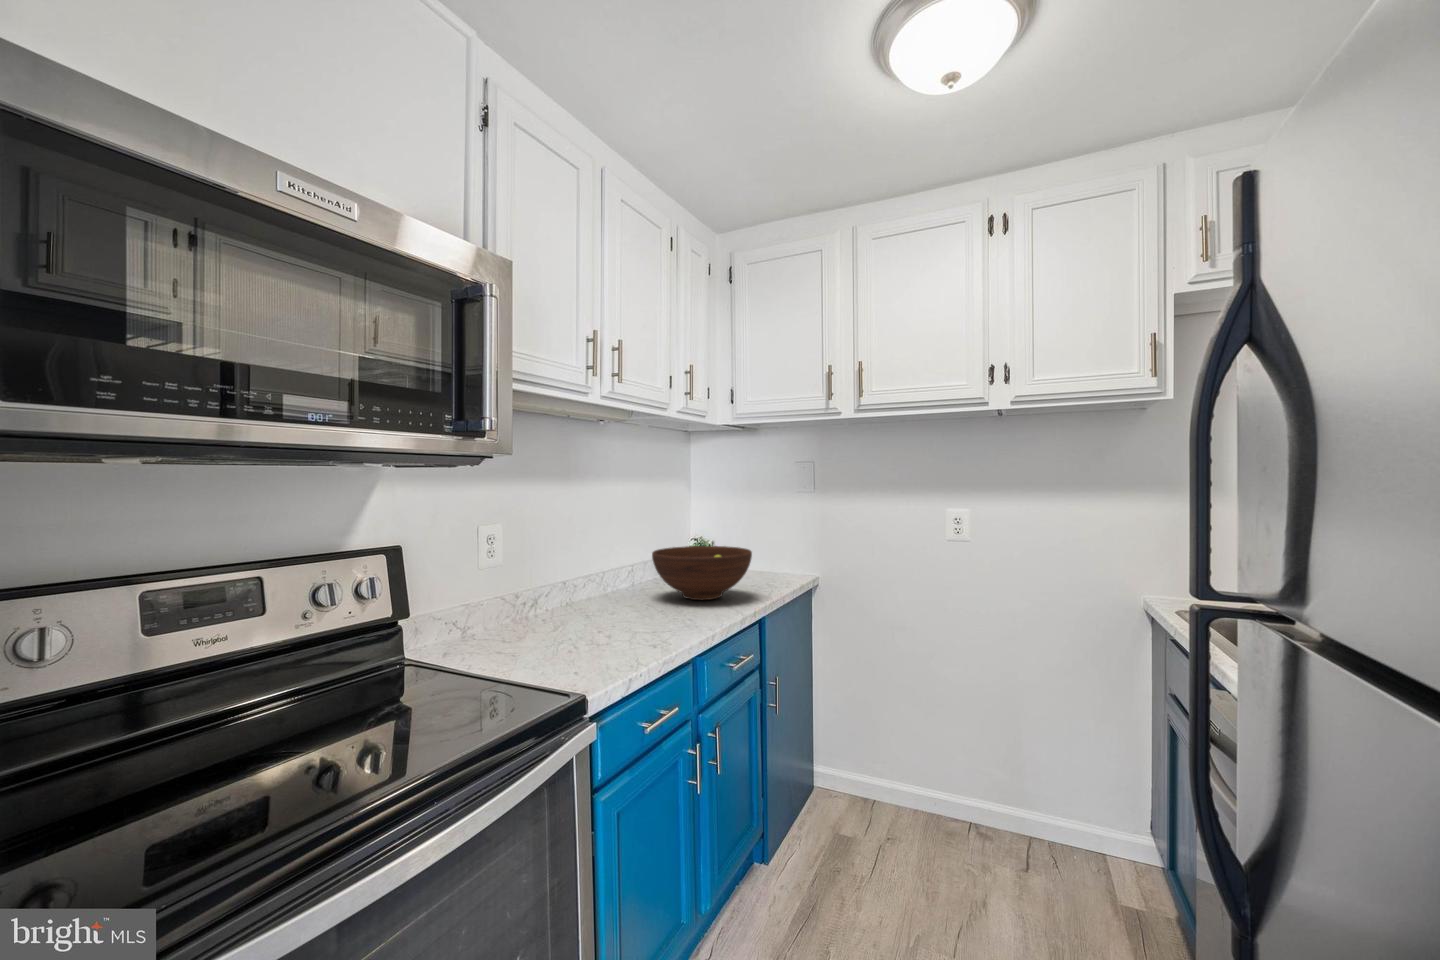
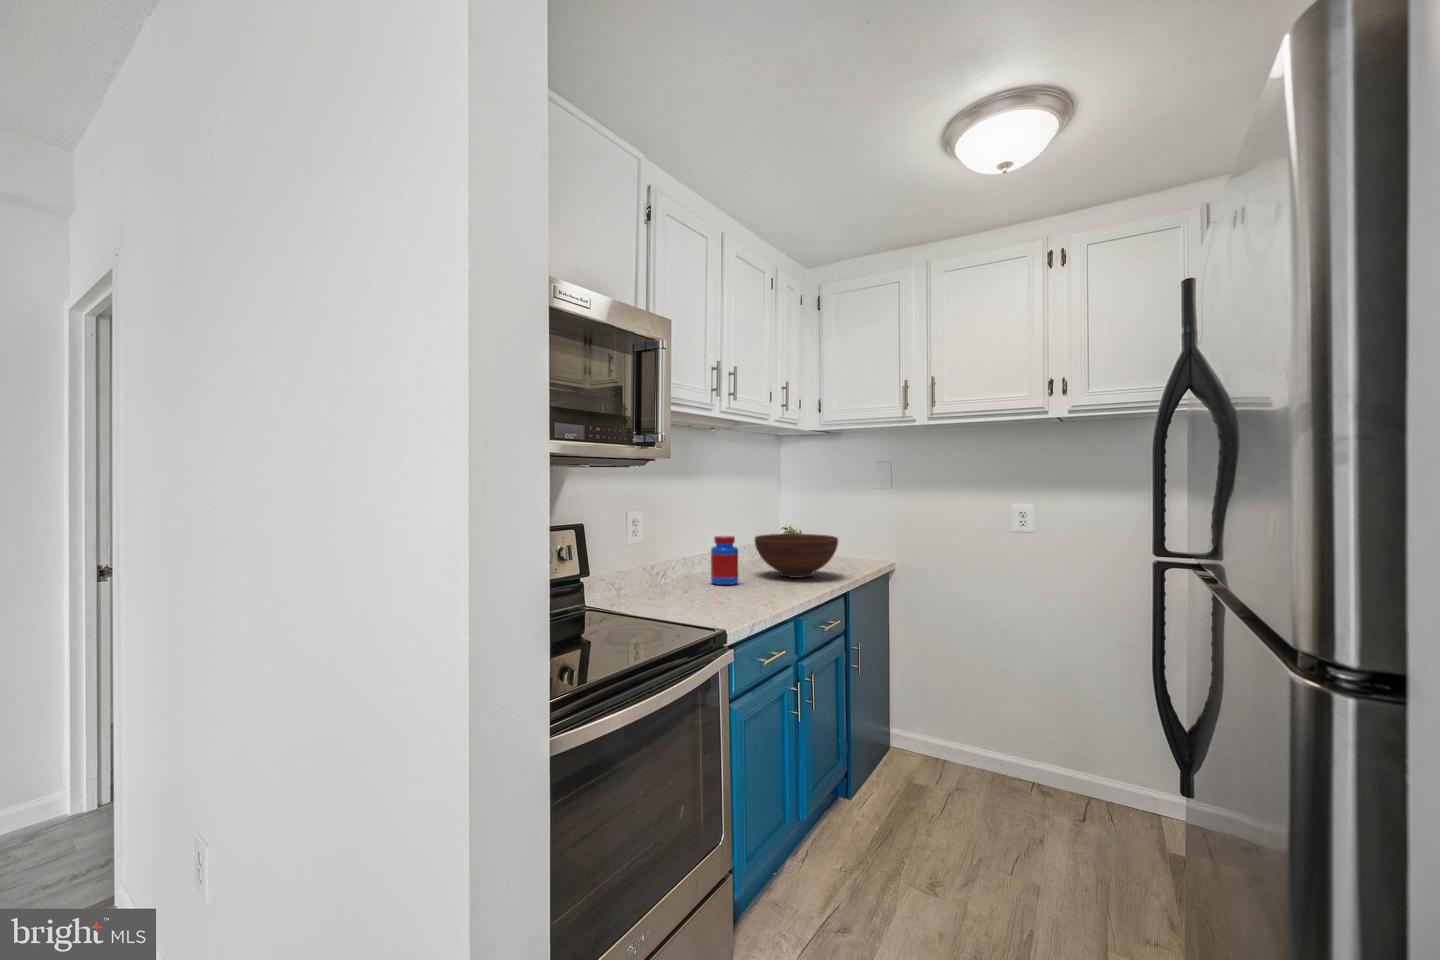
jar: none [593,552,628,615] -> present [711,536,738,585]

